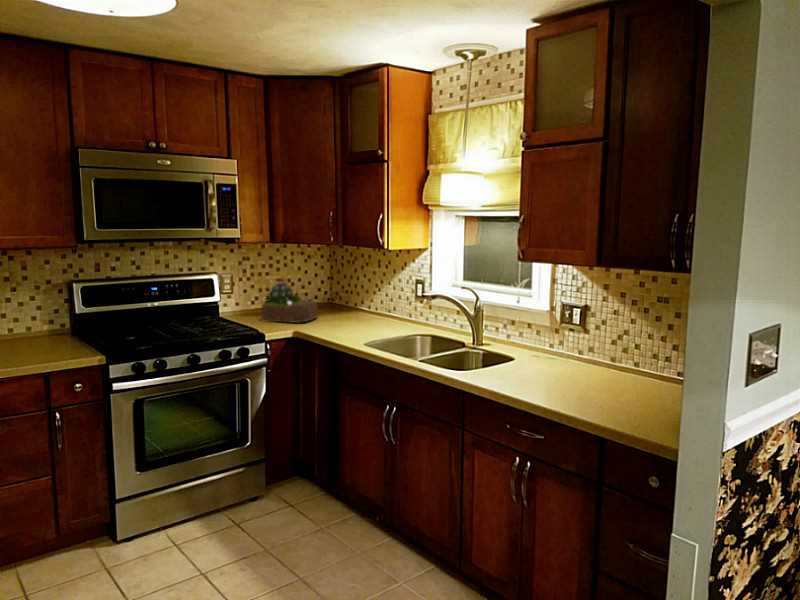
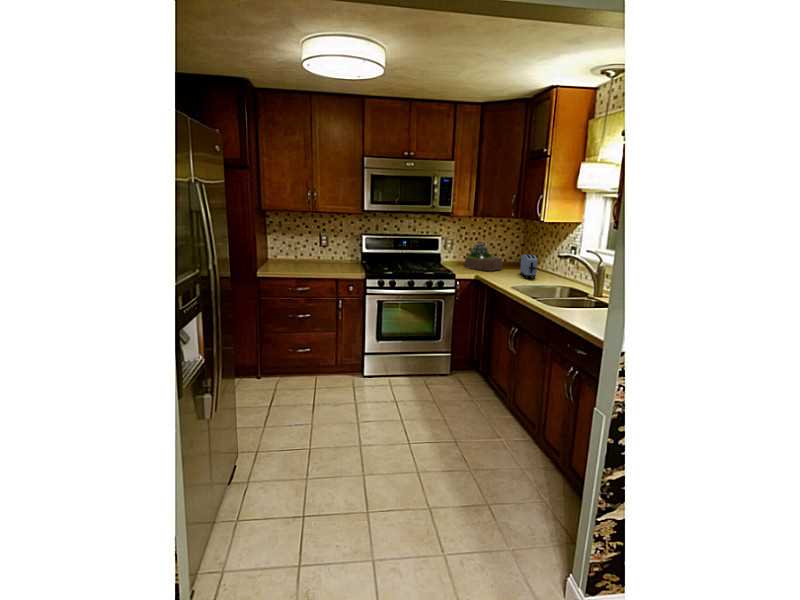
toaster: none [347,293,378,329] -> present [520,254,537,279]

